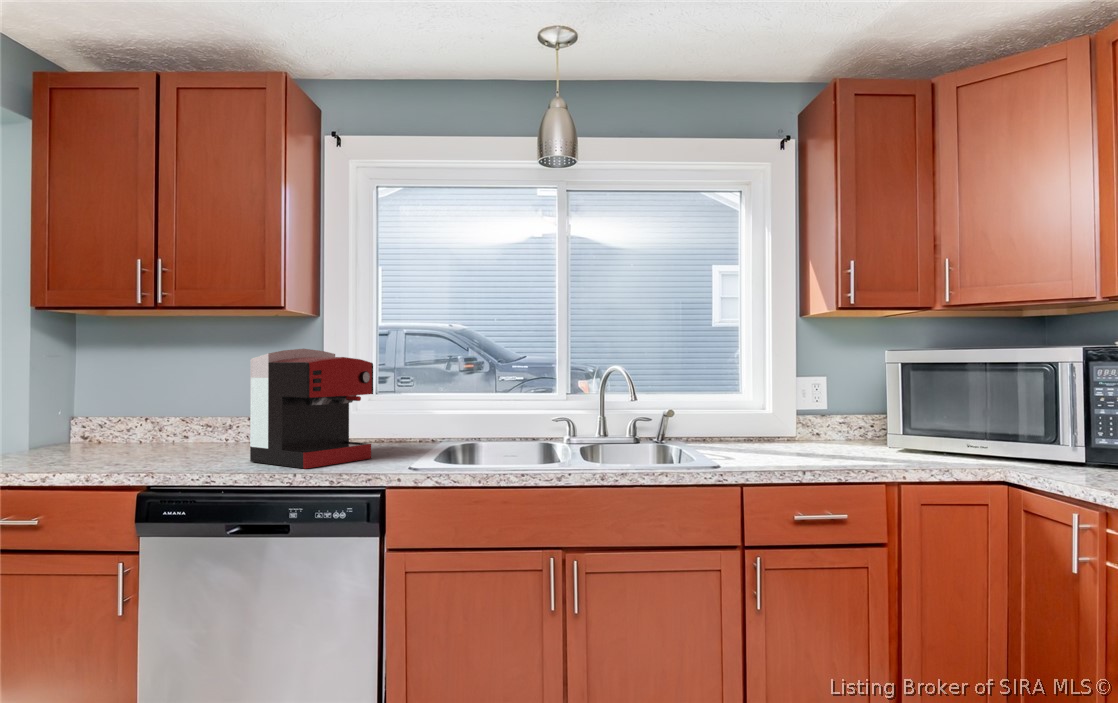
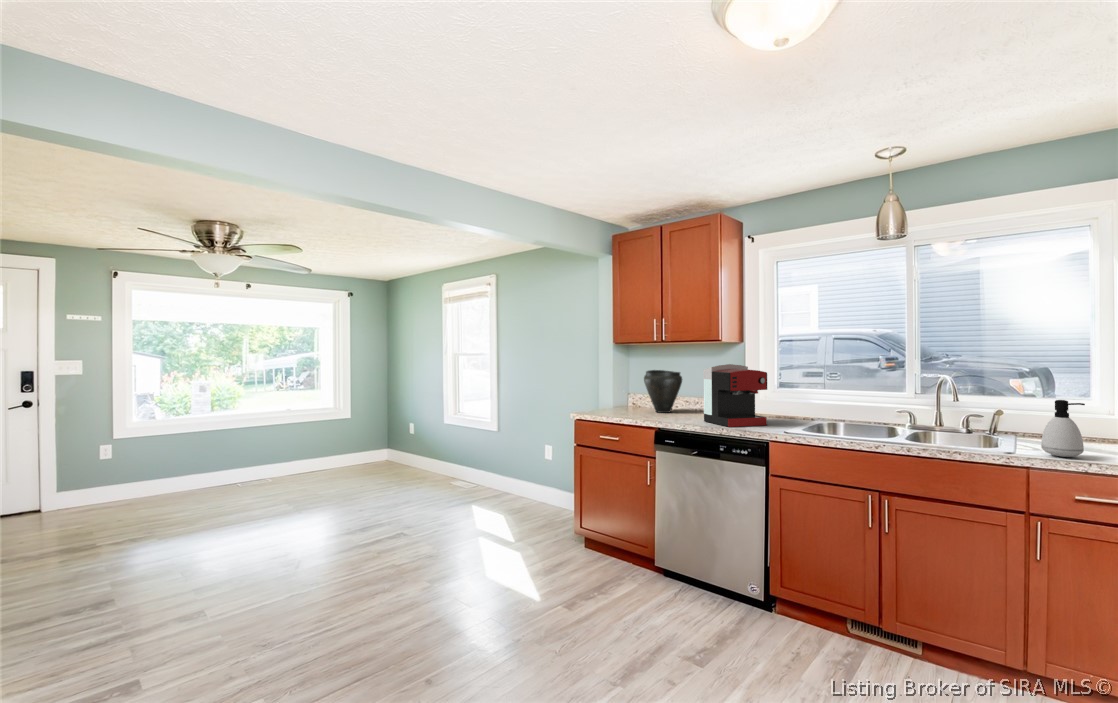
vase: none [111,366,200,452] -> present [644,370,682,413]
soap dispenser: none [744,389,787,464] -> present [1041,400,1085,457]

